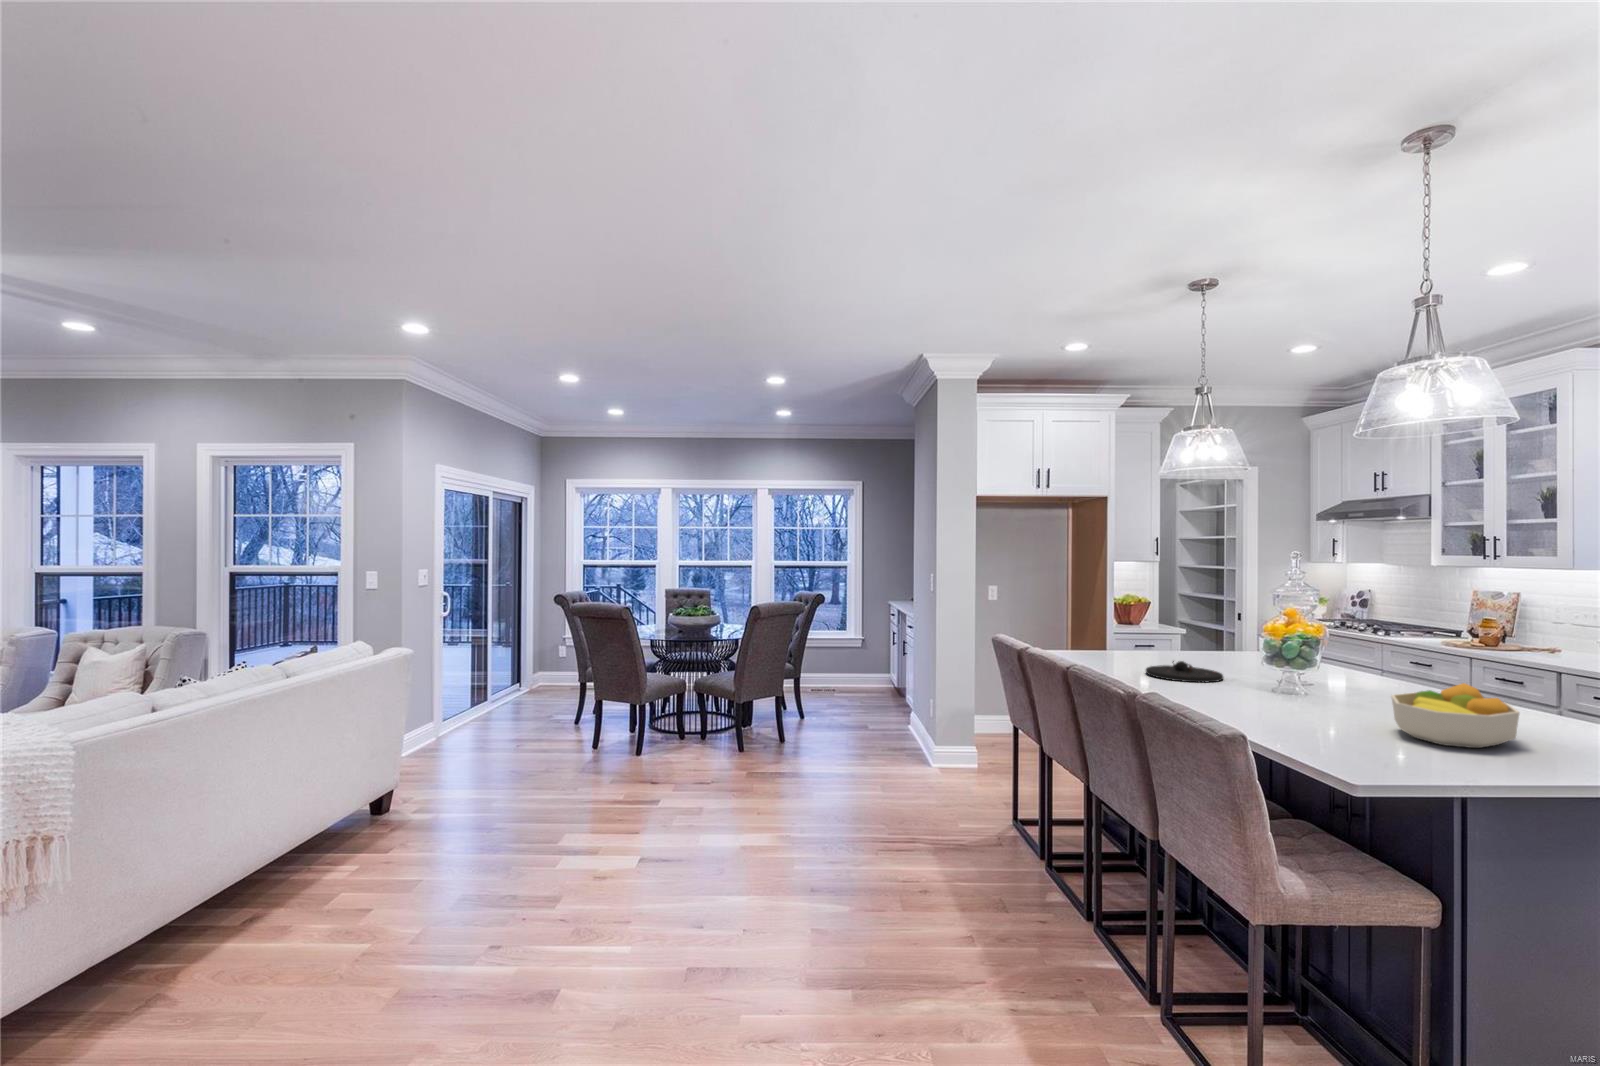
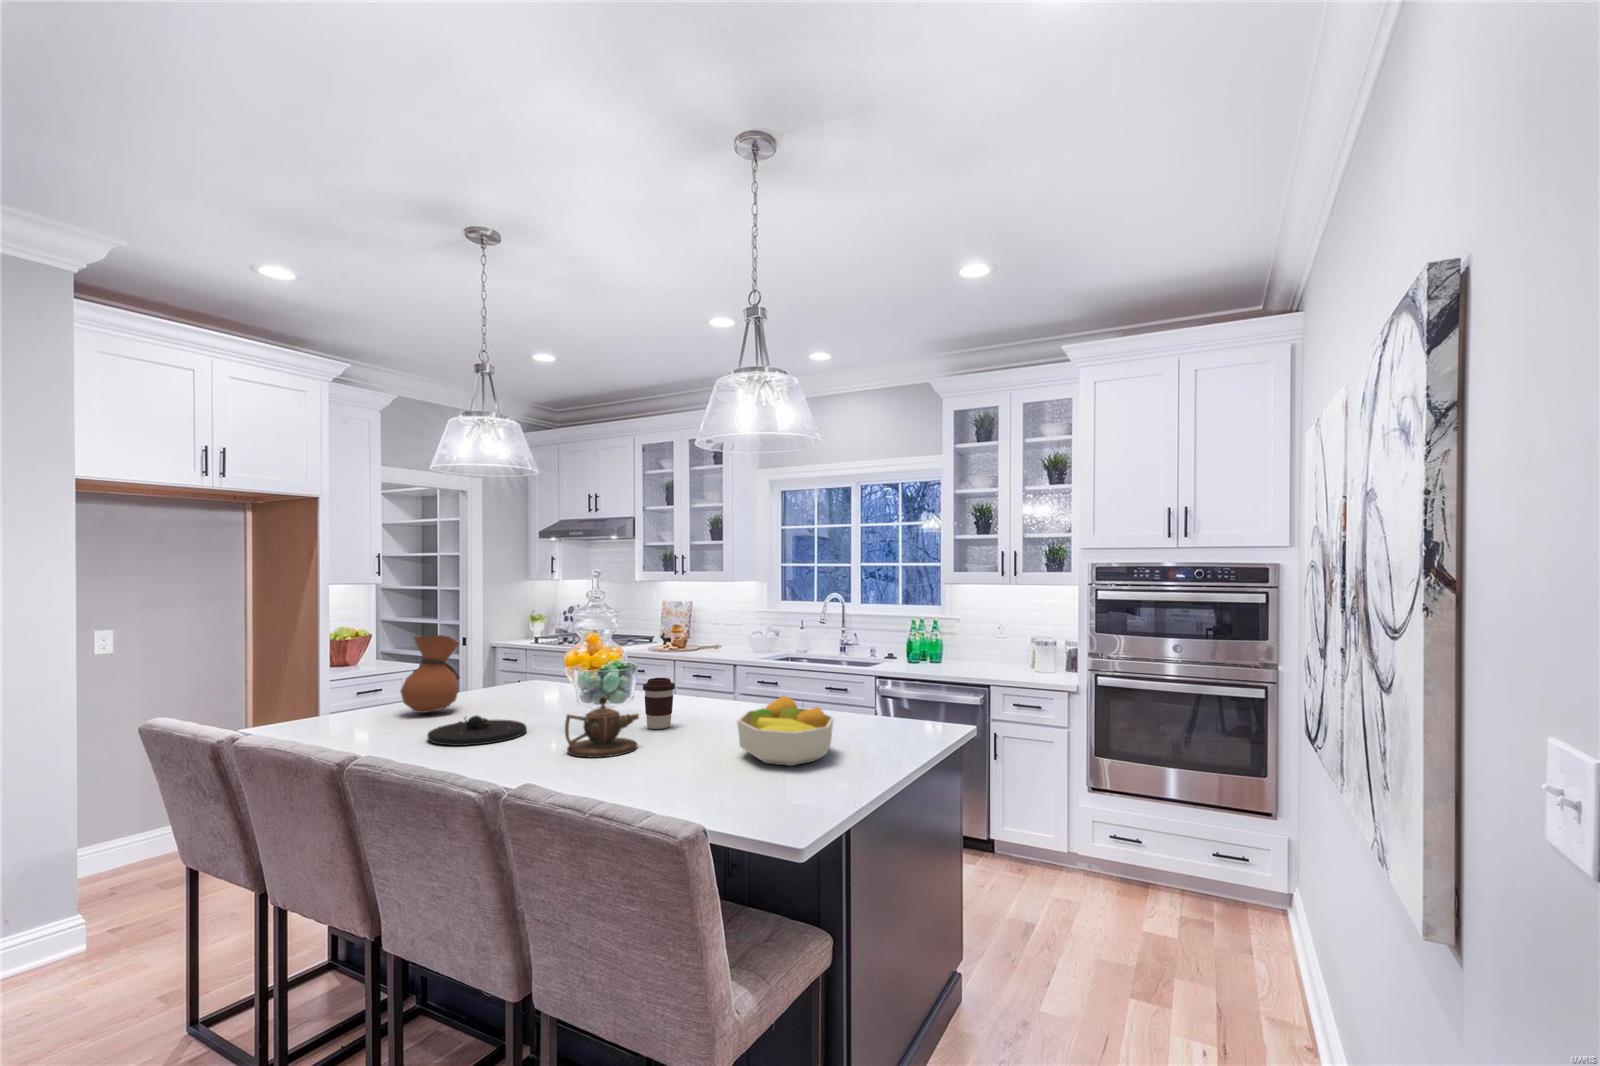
vase: none [1143,601,1188,658] -> present [401,635,459,713]
coffee cup: none [1328,653,1364,700] -> present [643,678,675,729]
teapot: none [1235,658,1306,706] -> present [565,697,639,758]

